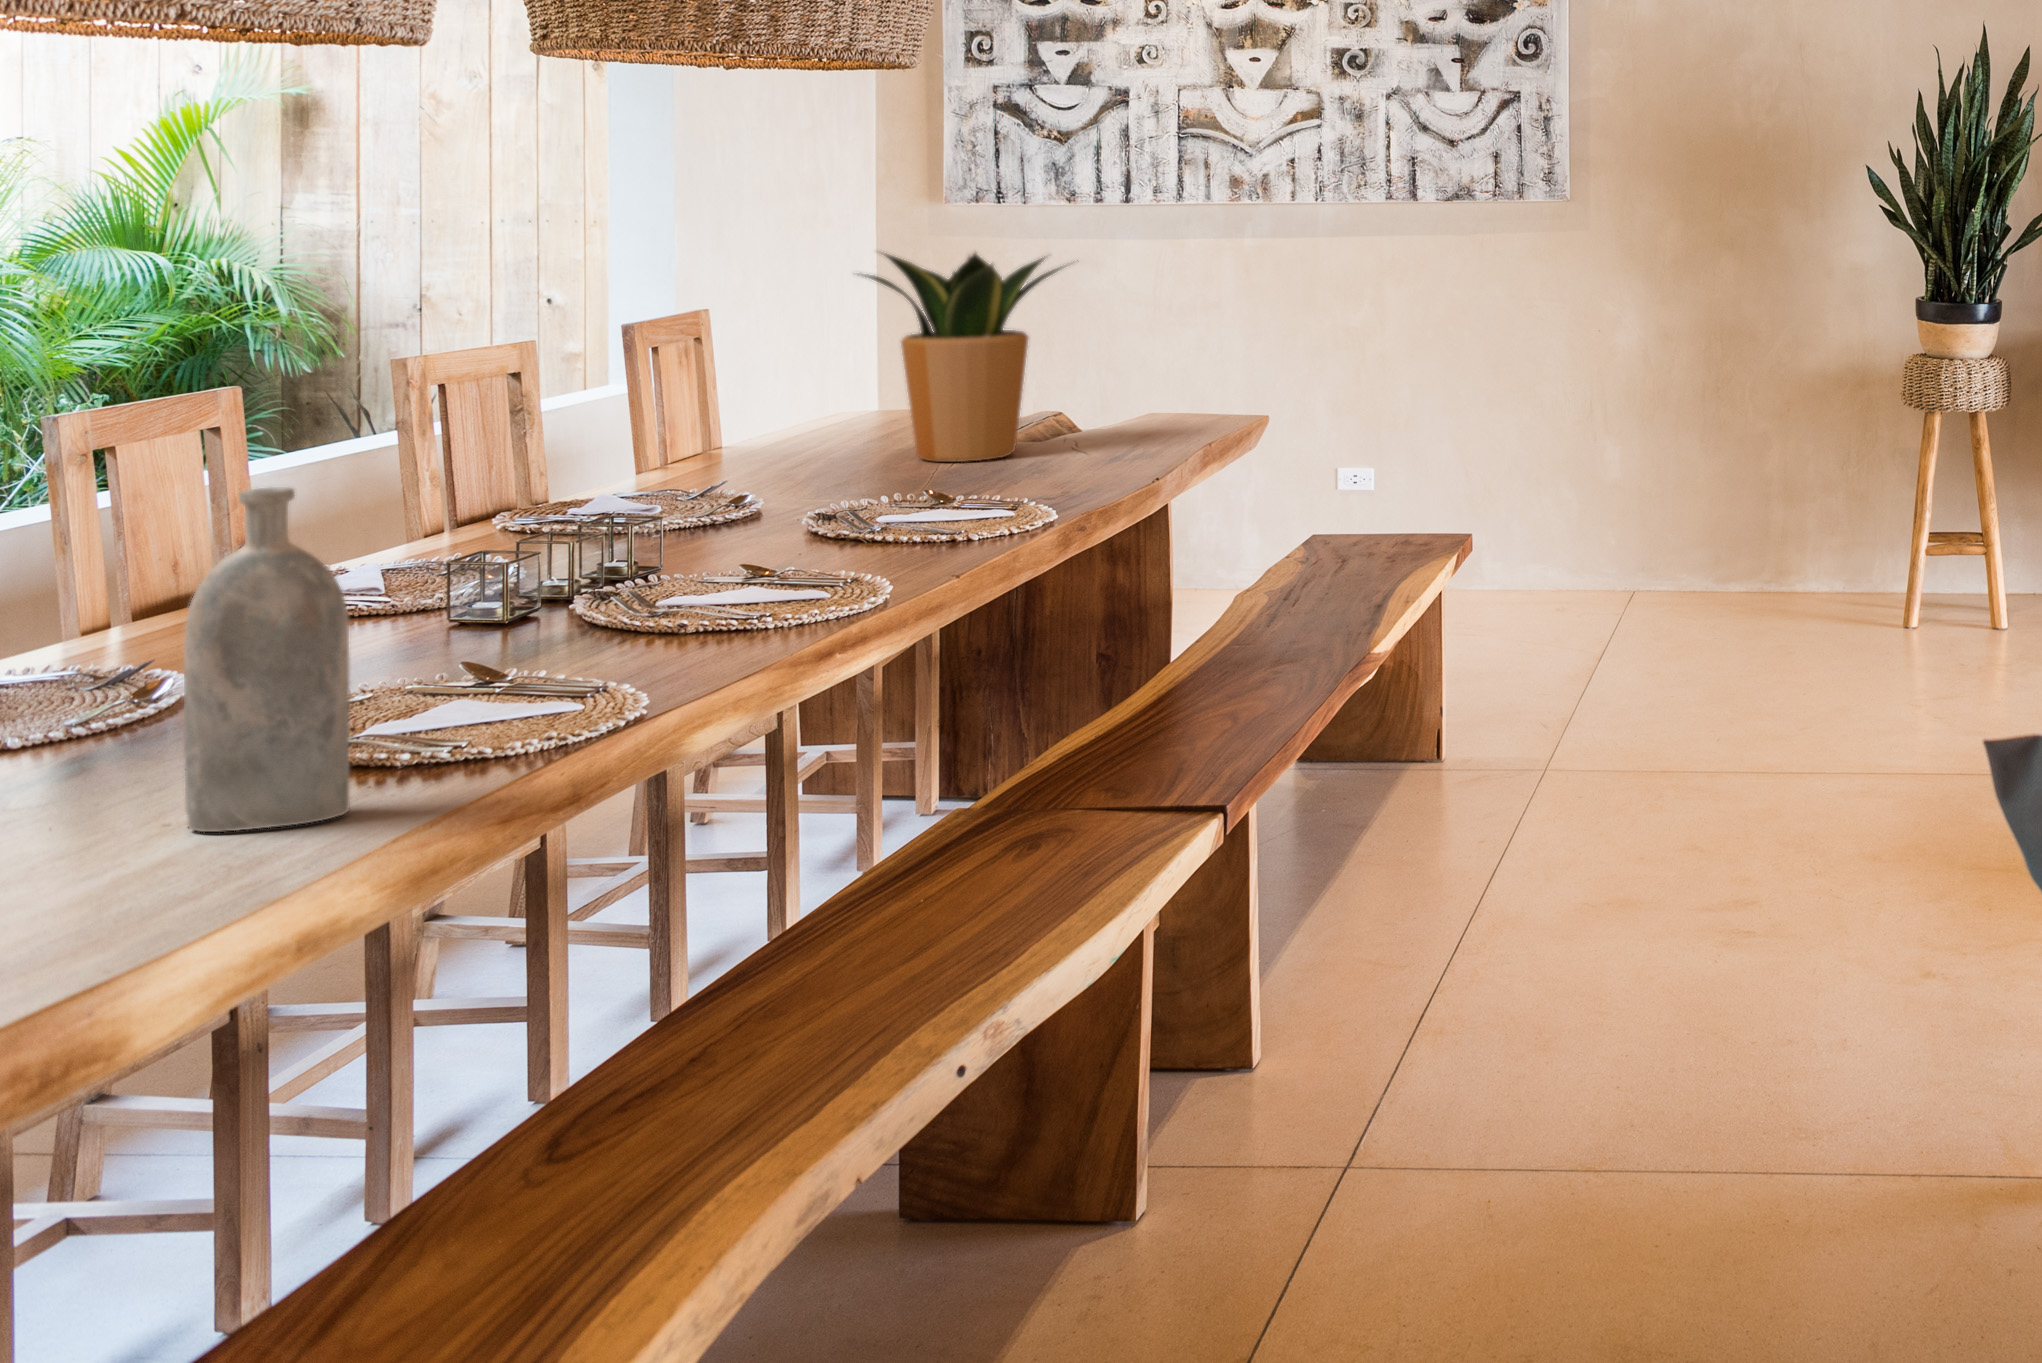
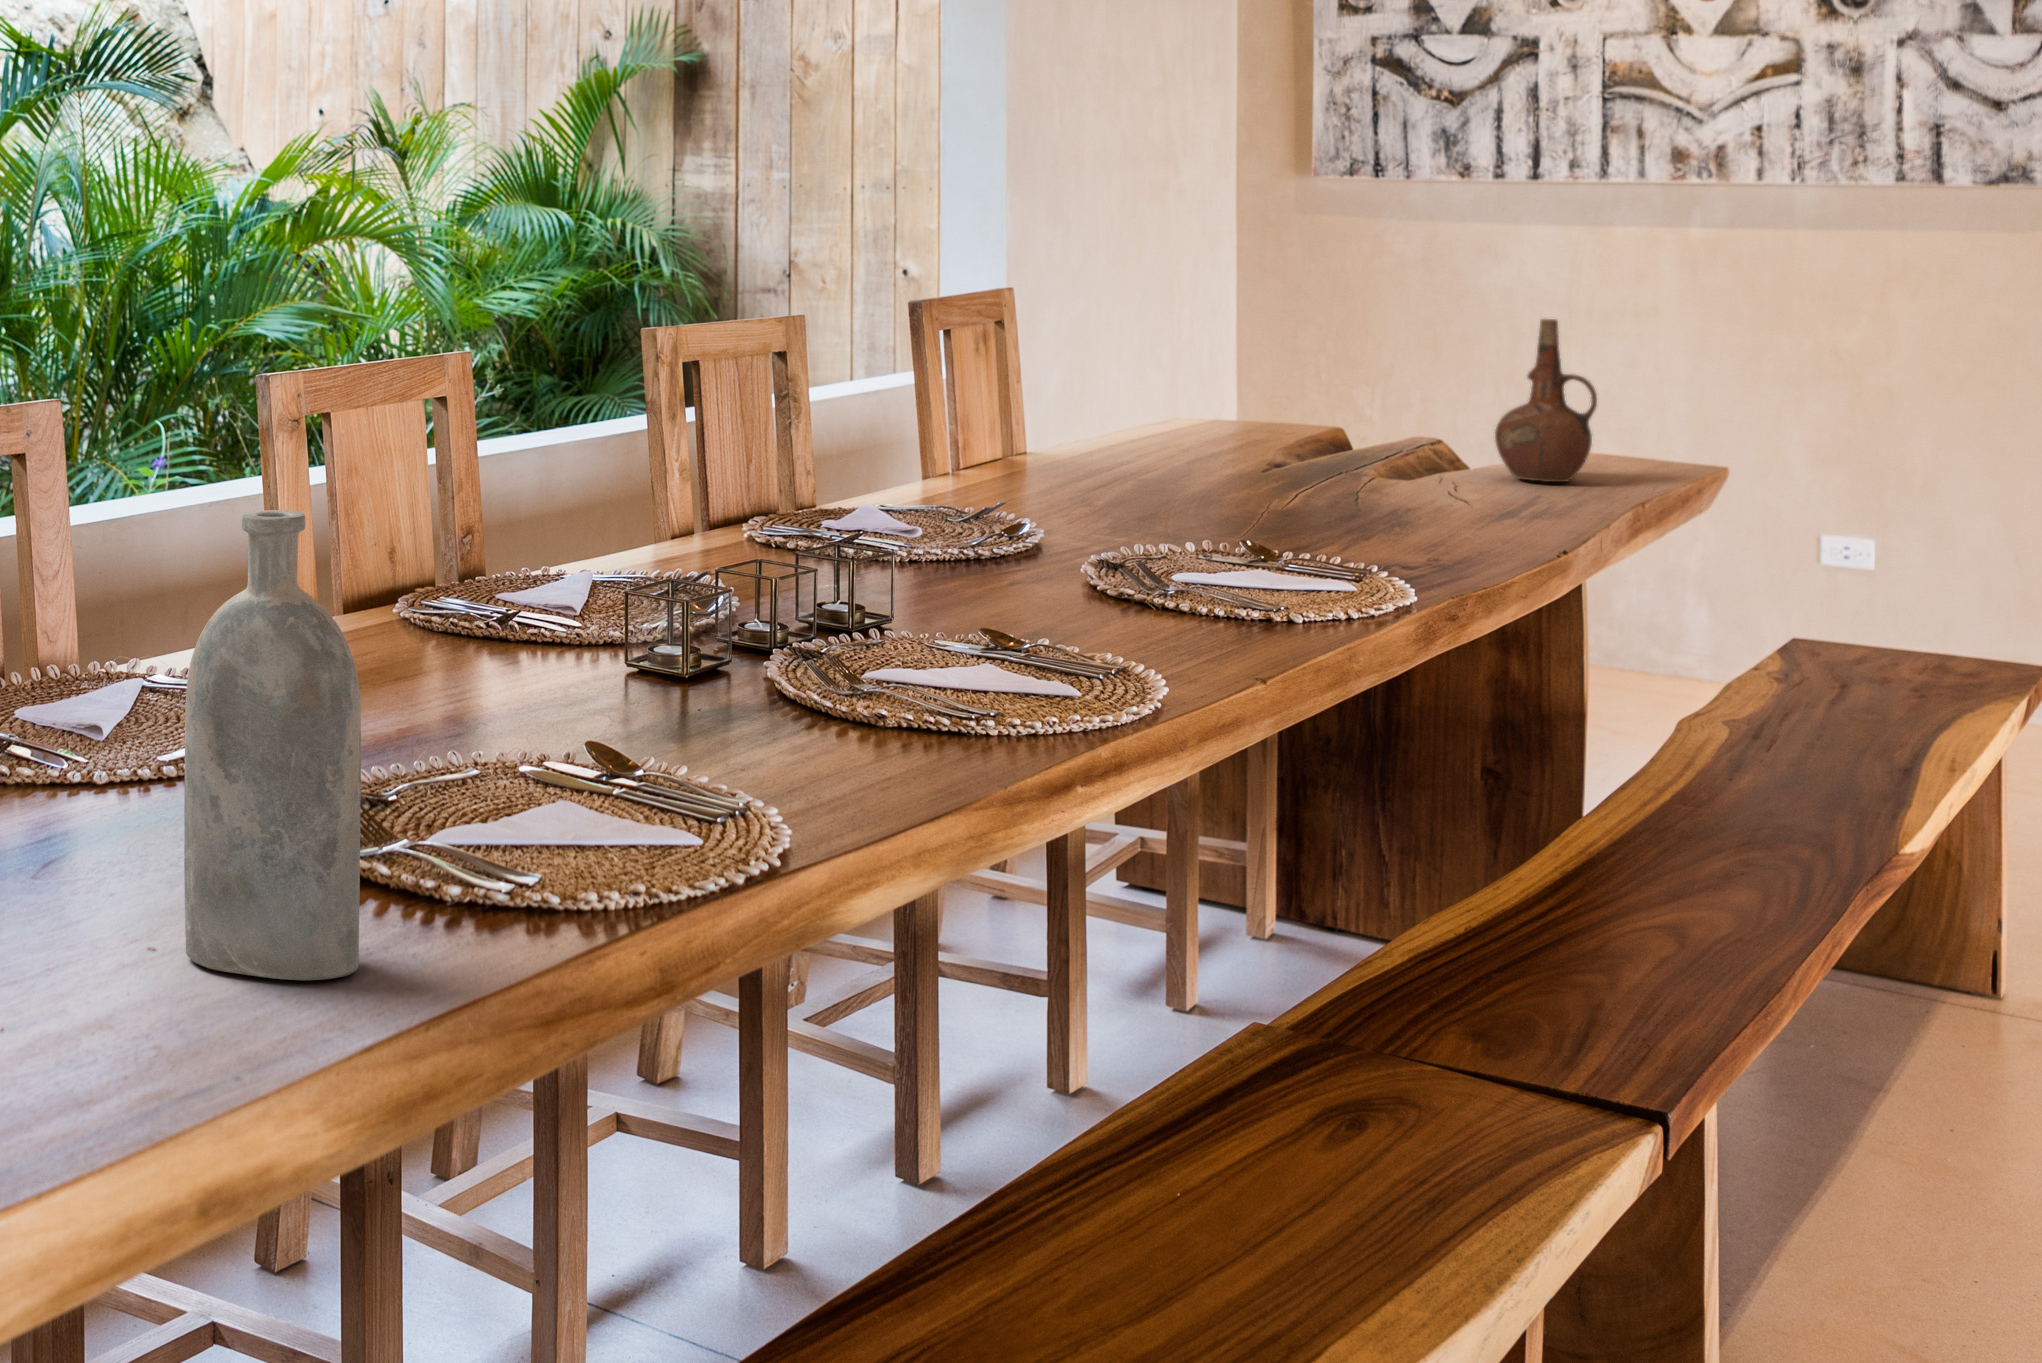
potted plant: present [858,252,1069,462] -> none [1169,227,1456,503]
ceramic pitcher: none [1109,310,1182,432] -> present [1495,319,1597,482]

